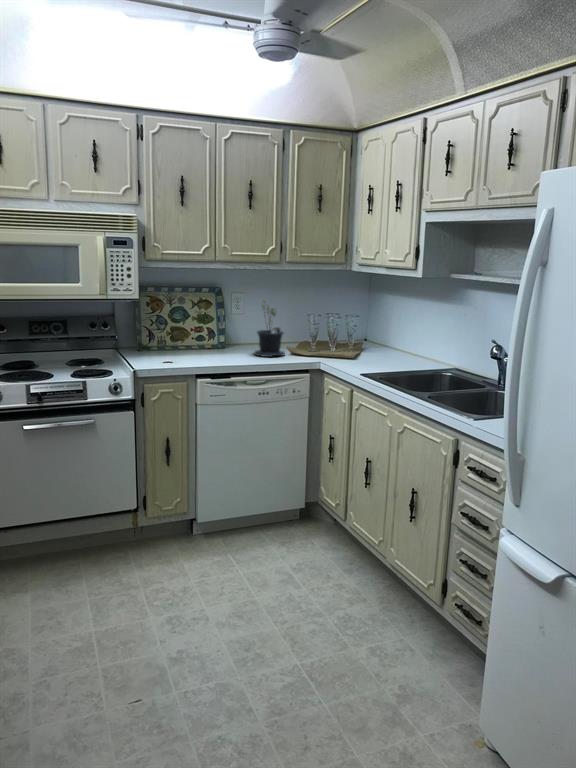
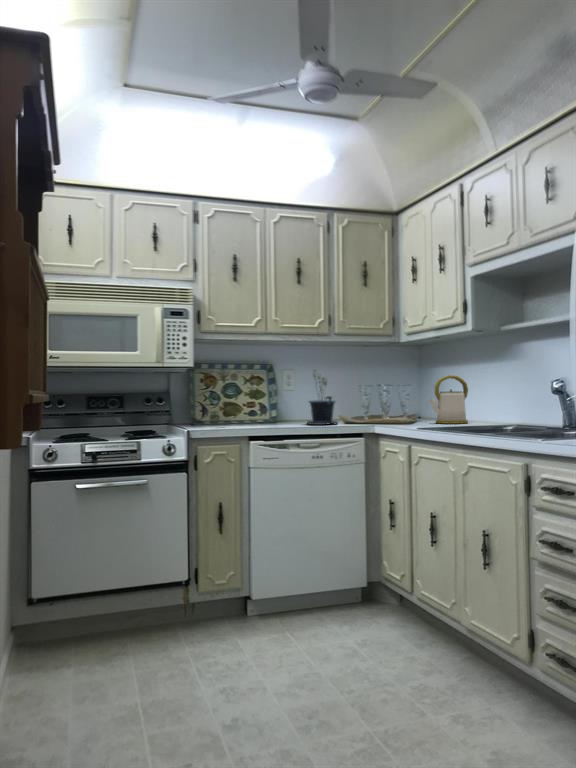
kettle: none [375,312,414,362] -> present [429,375,468,424]

